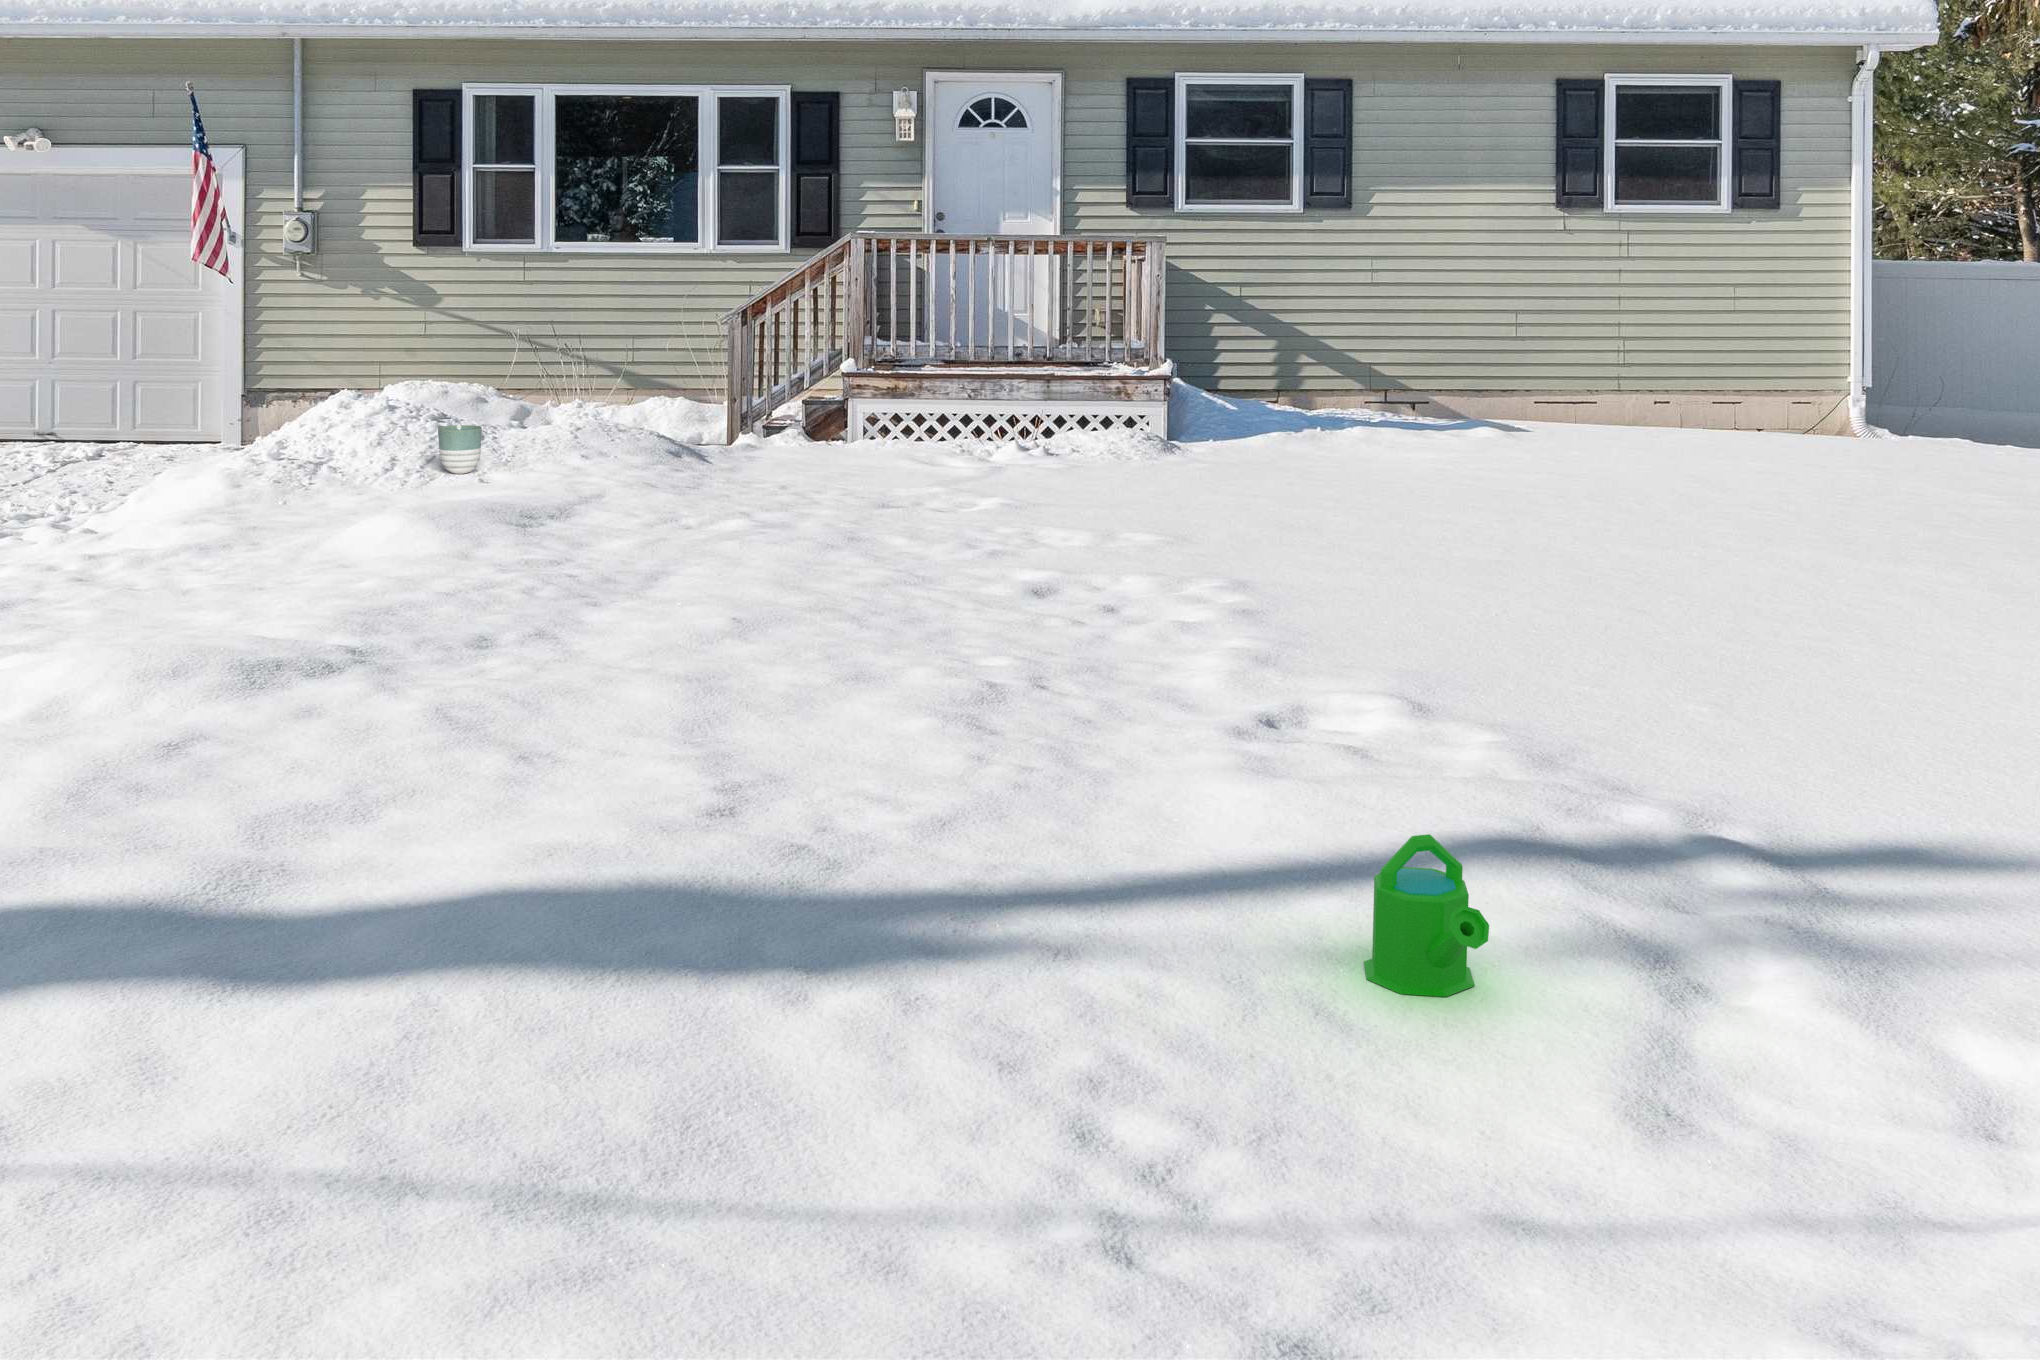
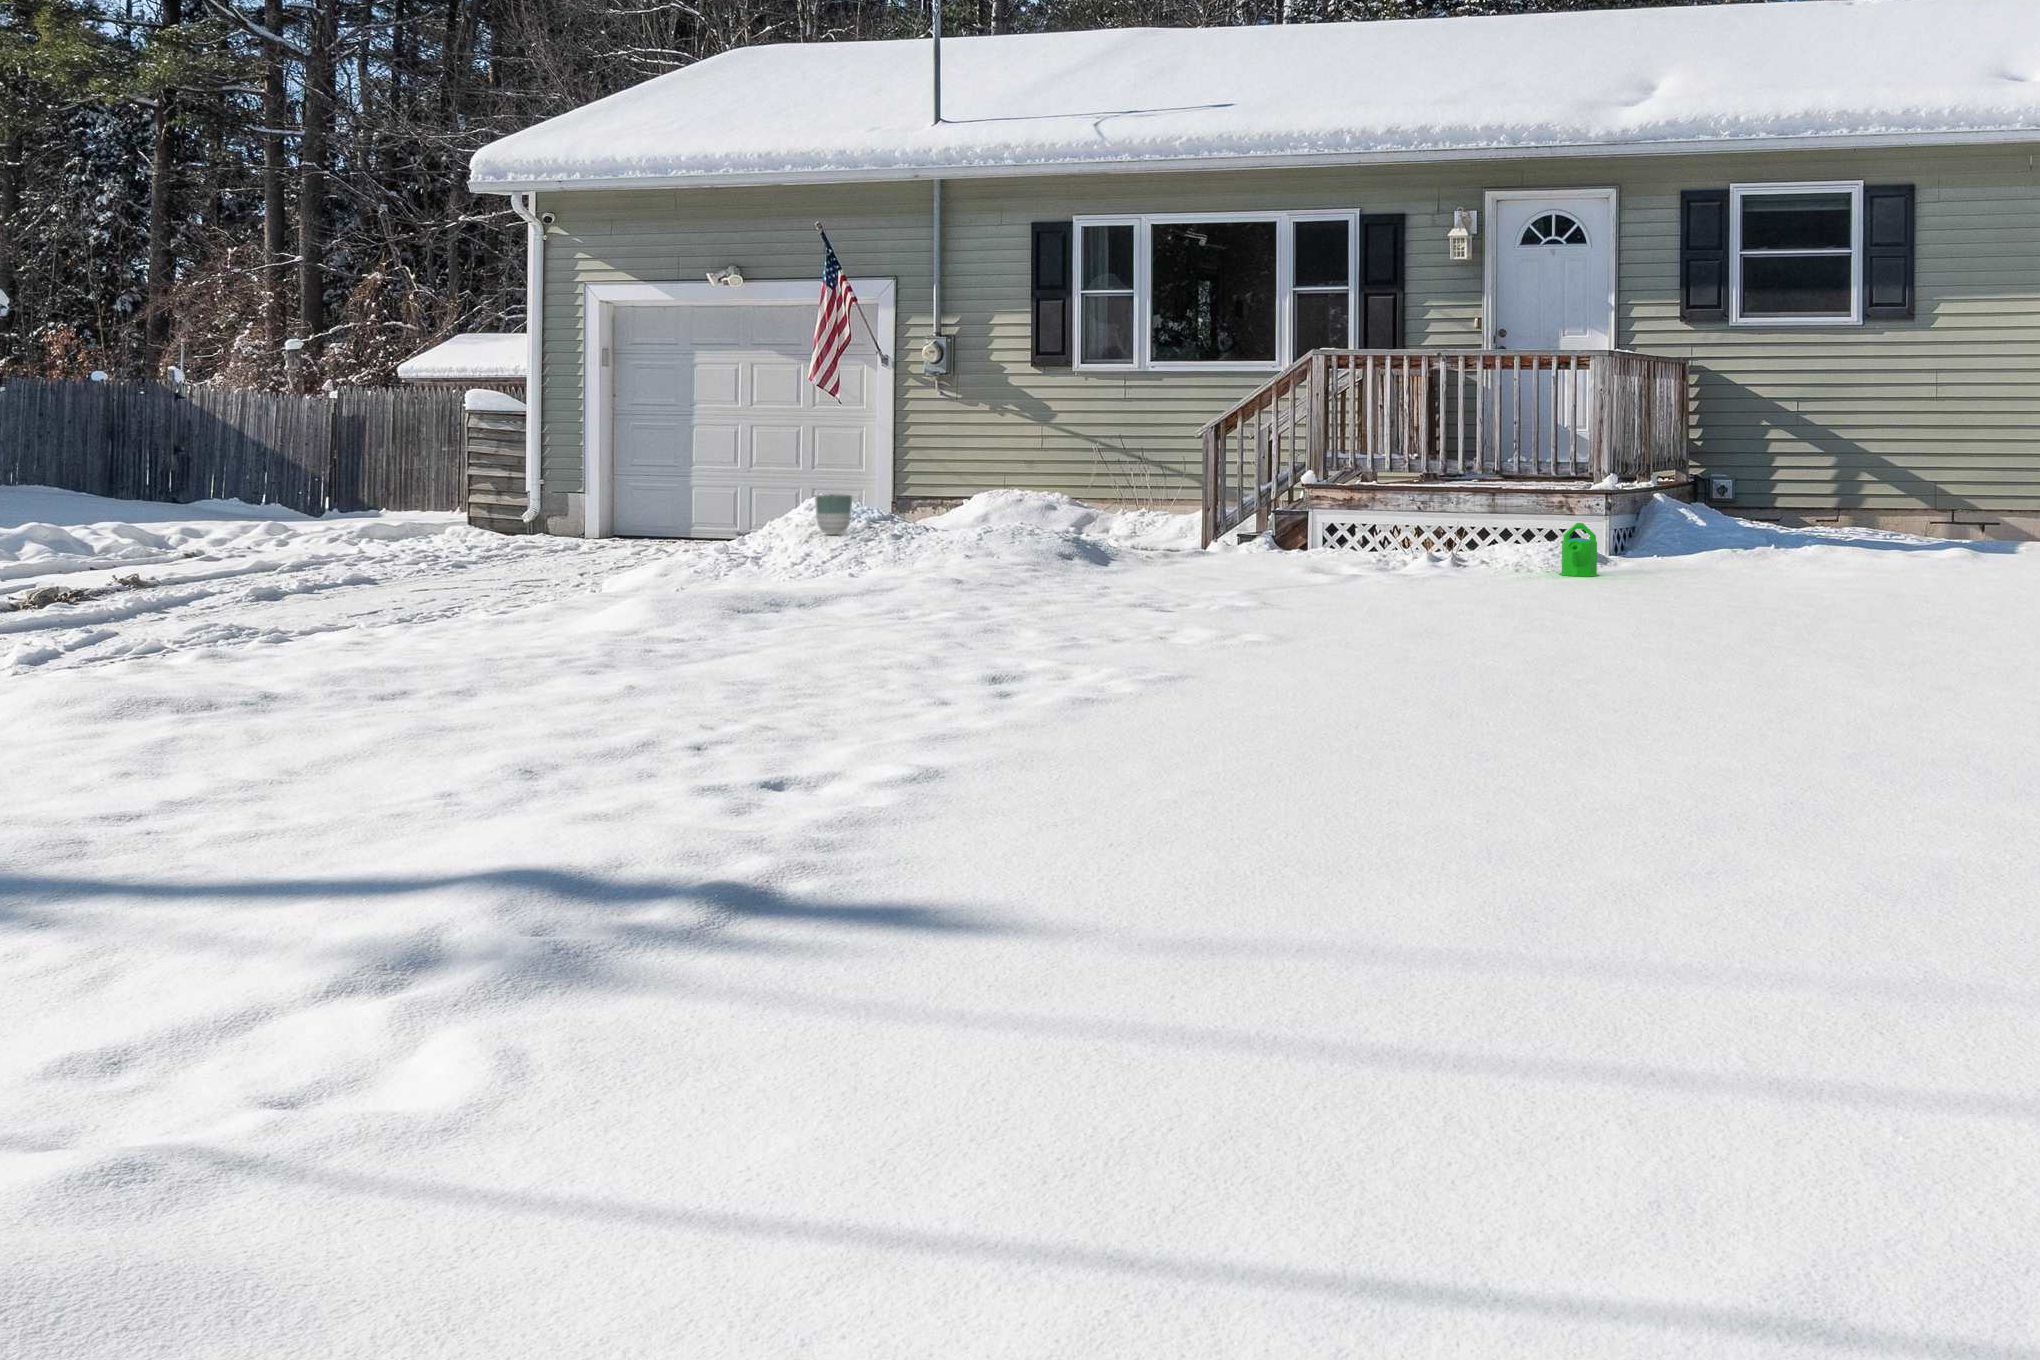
watering can: present [1364,834,1489,997] -> present [1560,523,1598,576]

